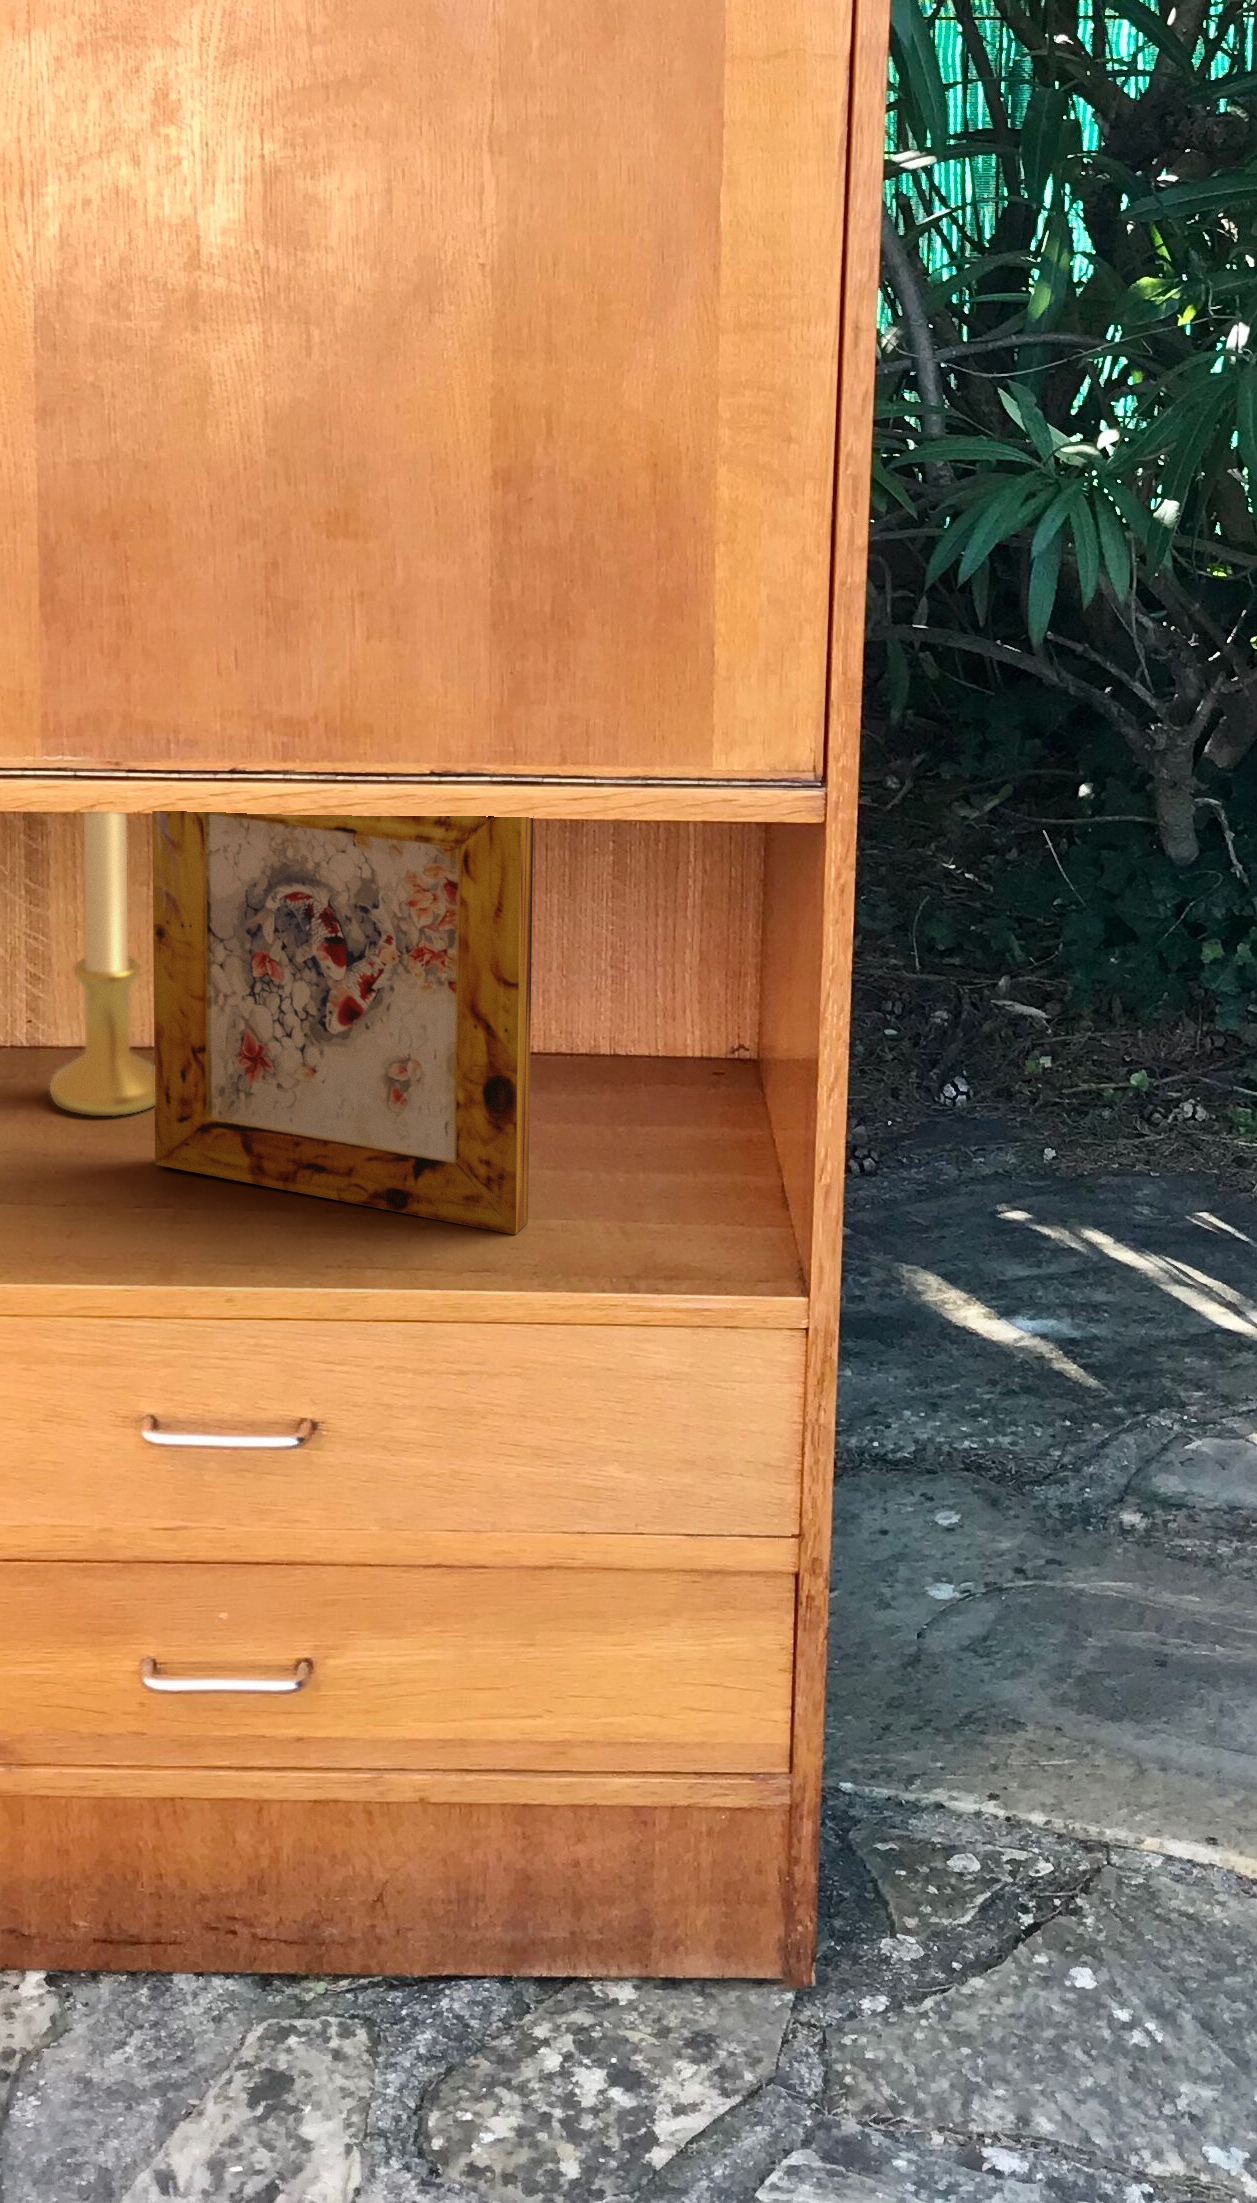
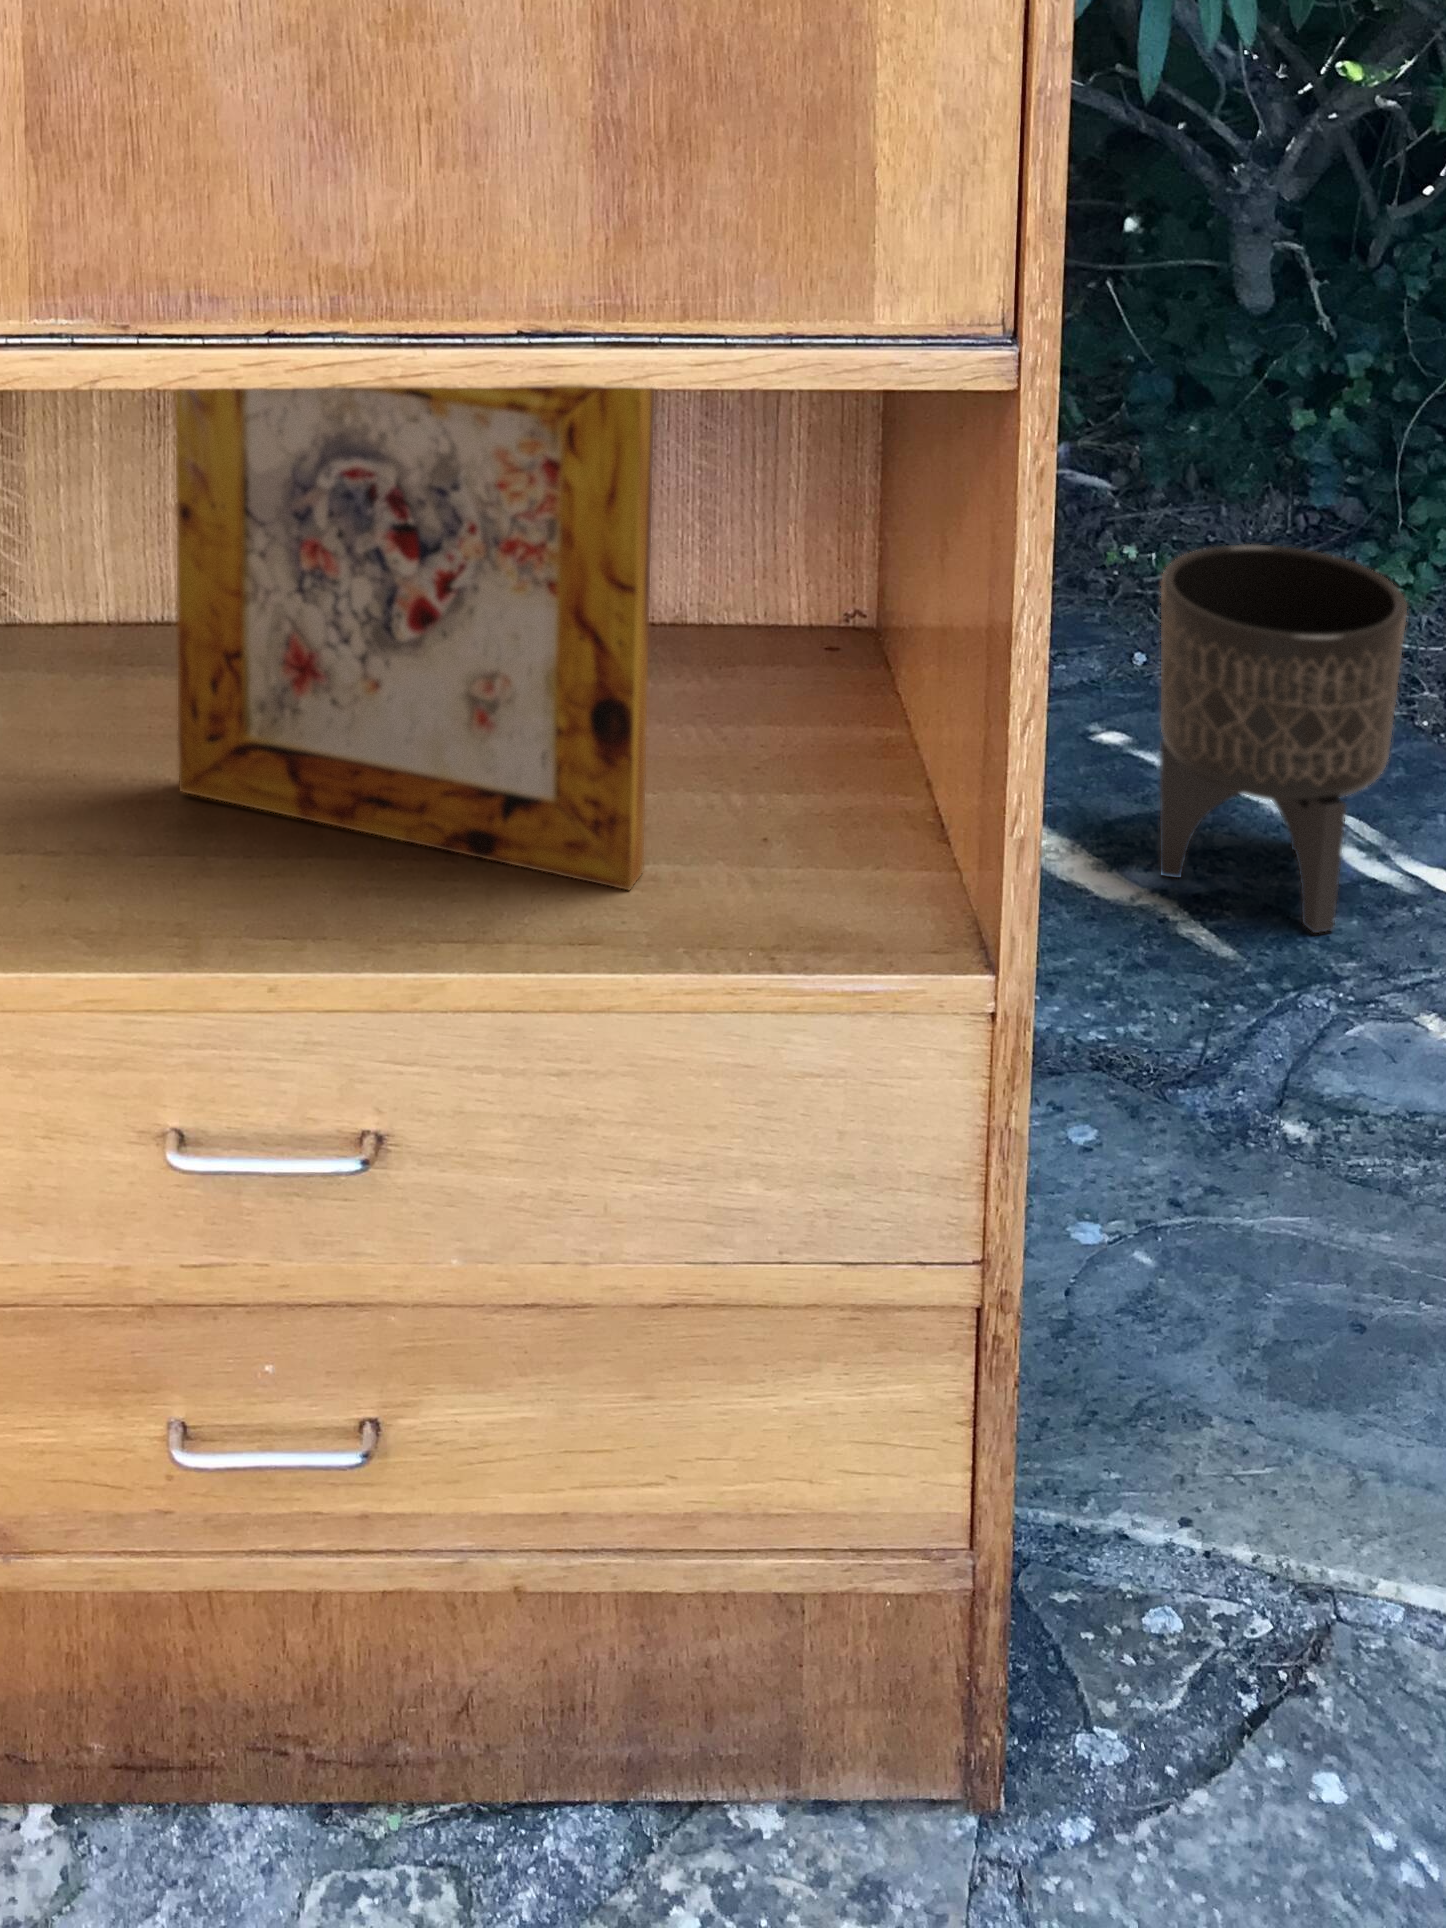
candle holder: present [50,812,154,1116] -> none [45,297,186,720]
planter: none [1034,1034,1246,1369] -> present [1160,544,1407,933]

